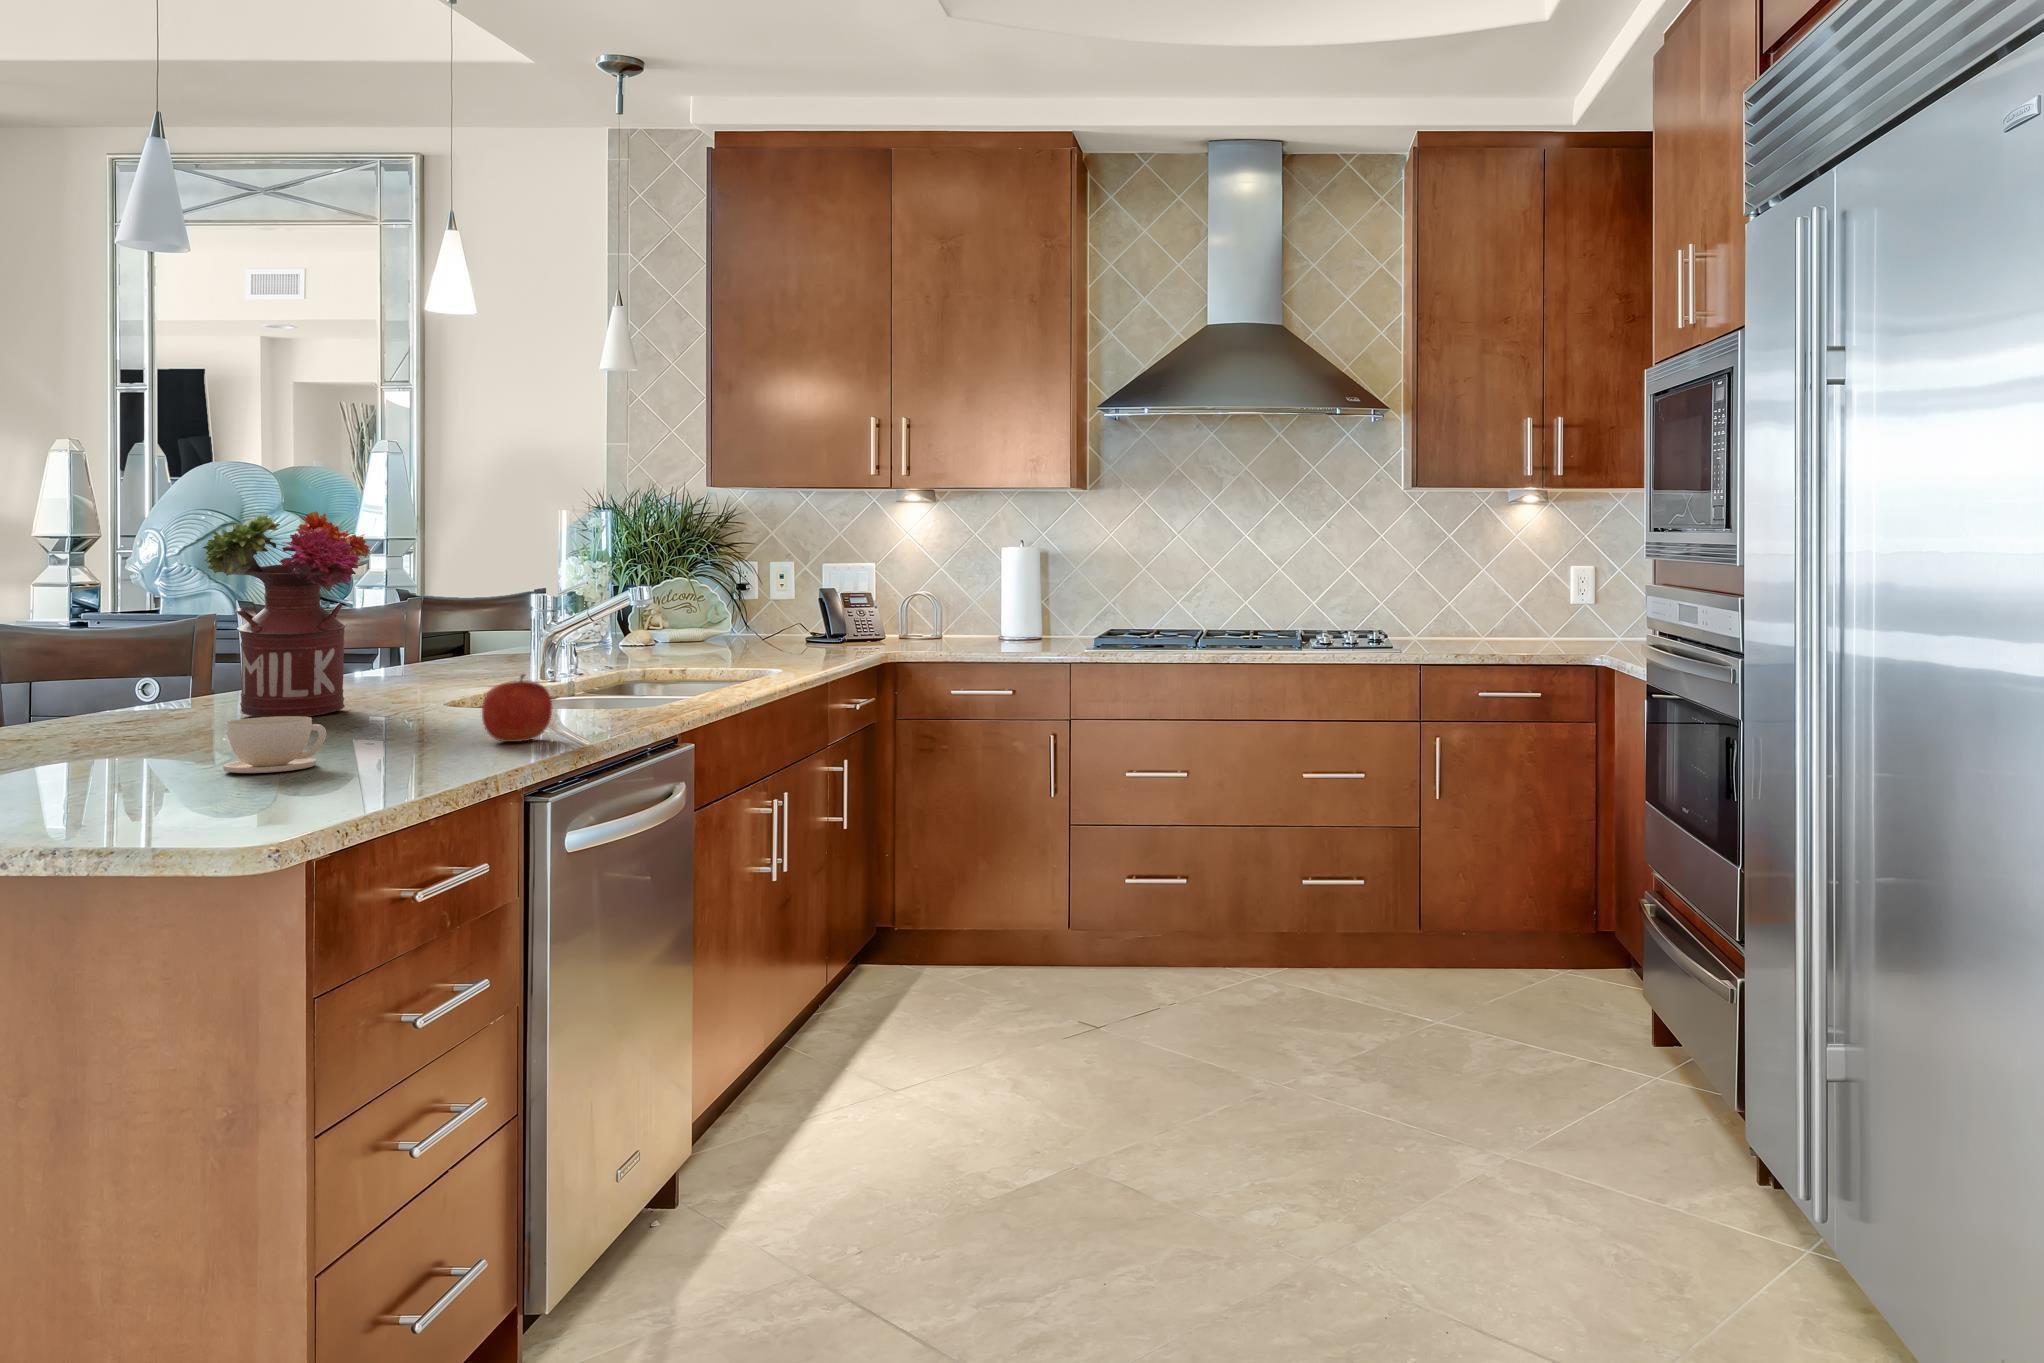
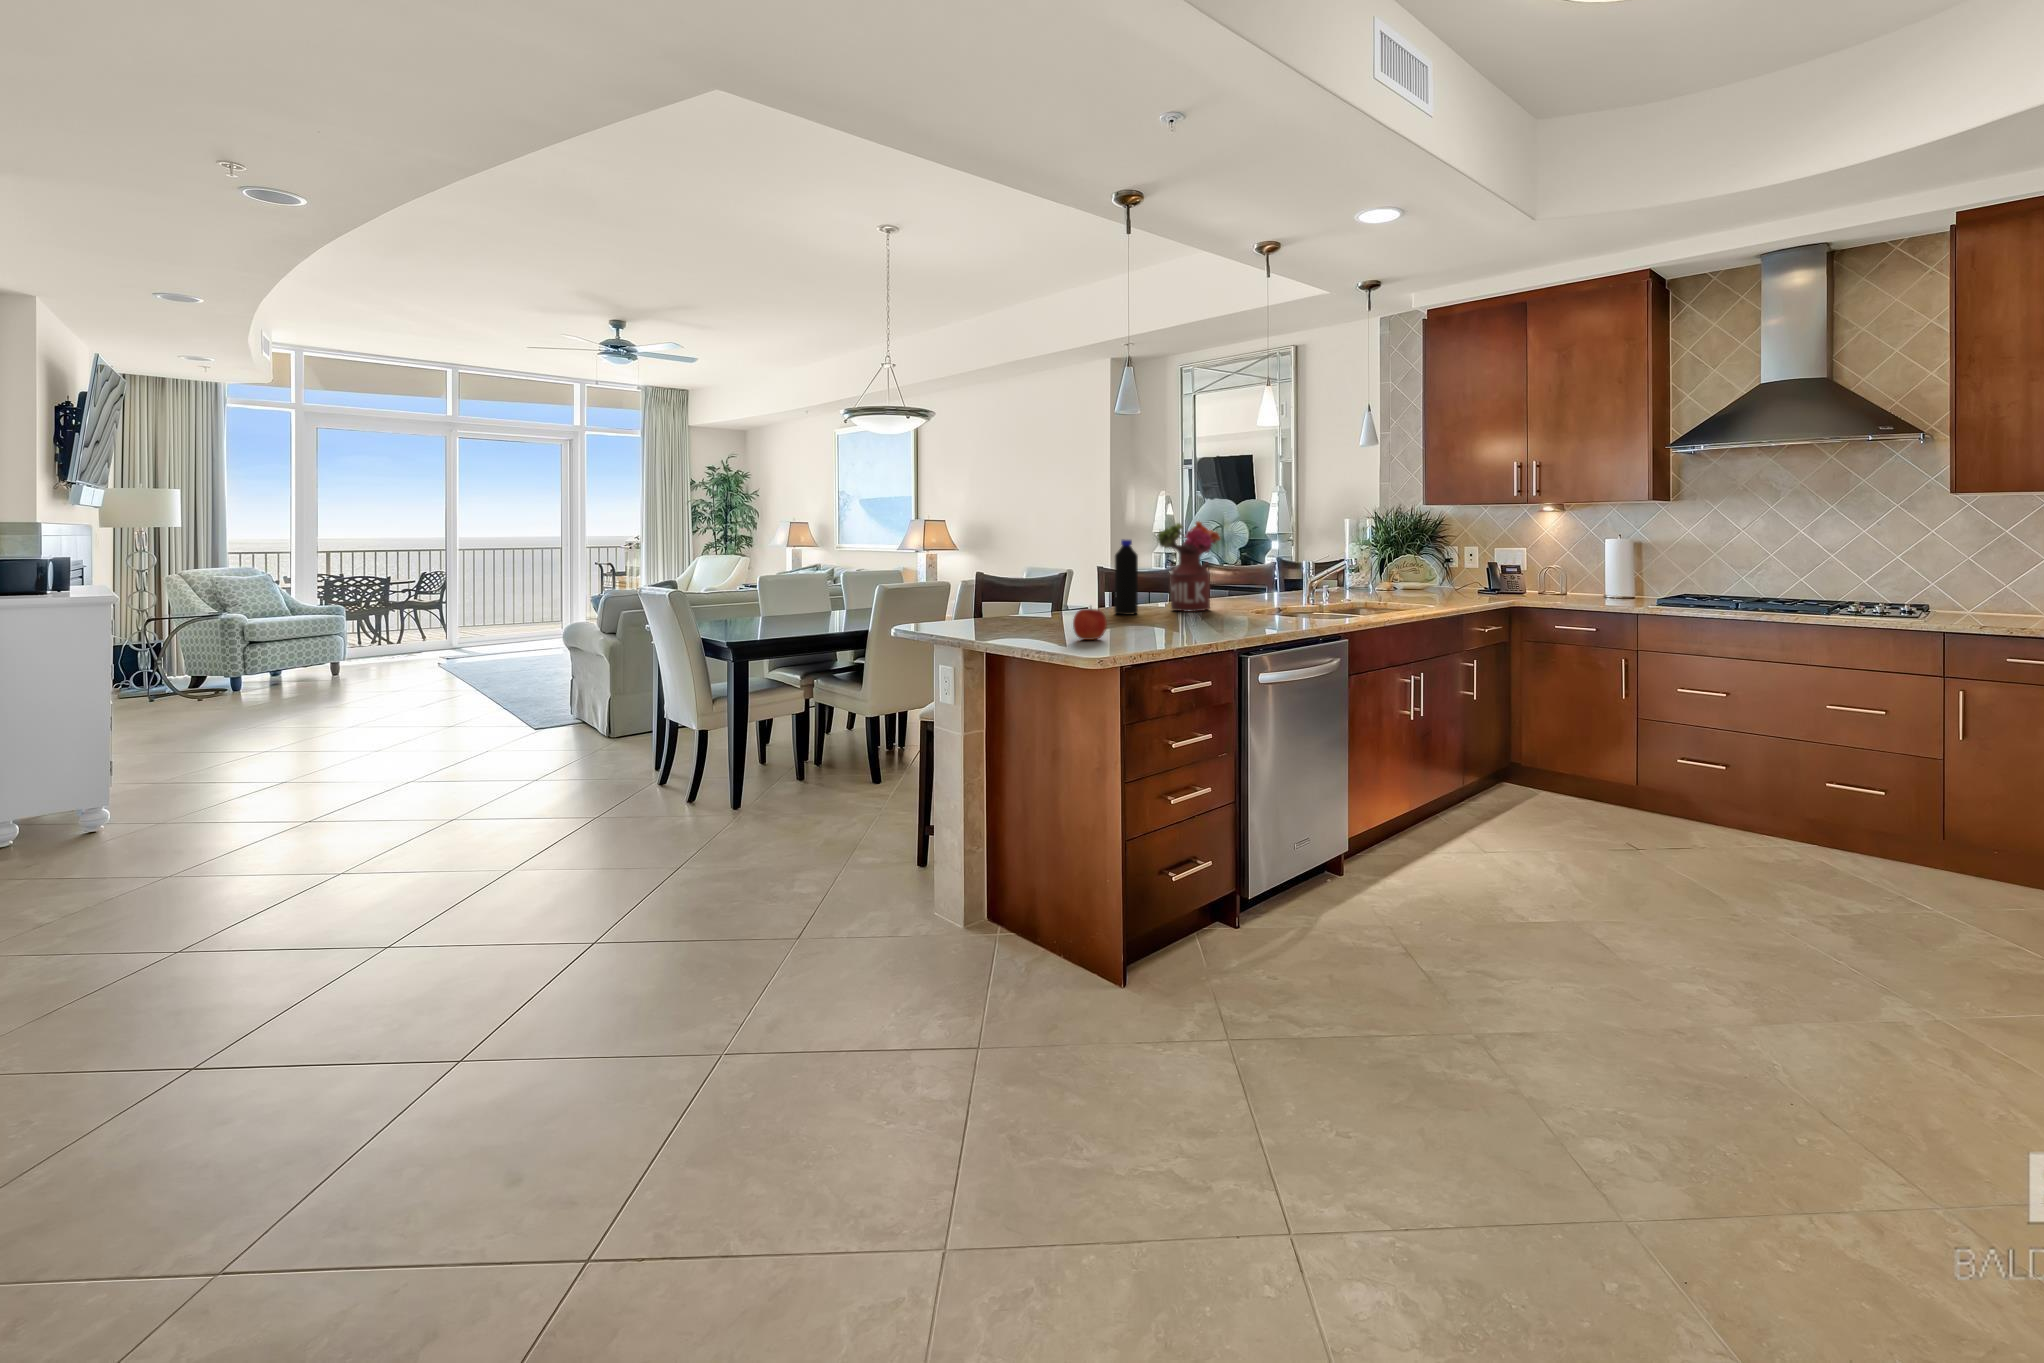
bottle: none [94,555,164,738] -> present [1114,540,1138,615]
apple: present [482,674,552,742] -> present [1073,608,1107,640]
coffee cup: present [223,716,326,773] -> none [1134,608,1170,631]

